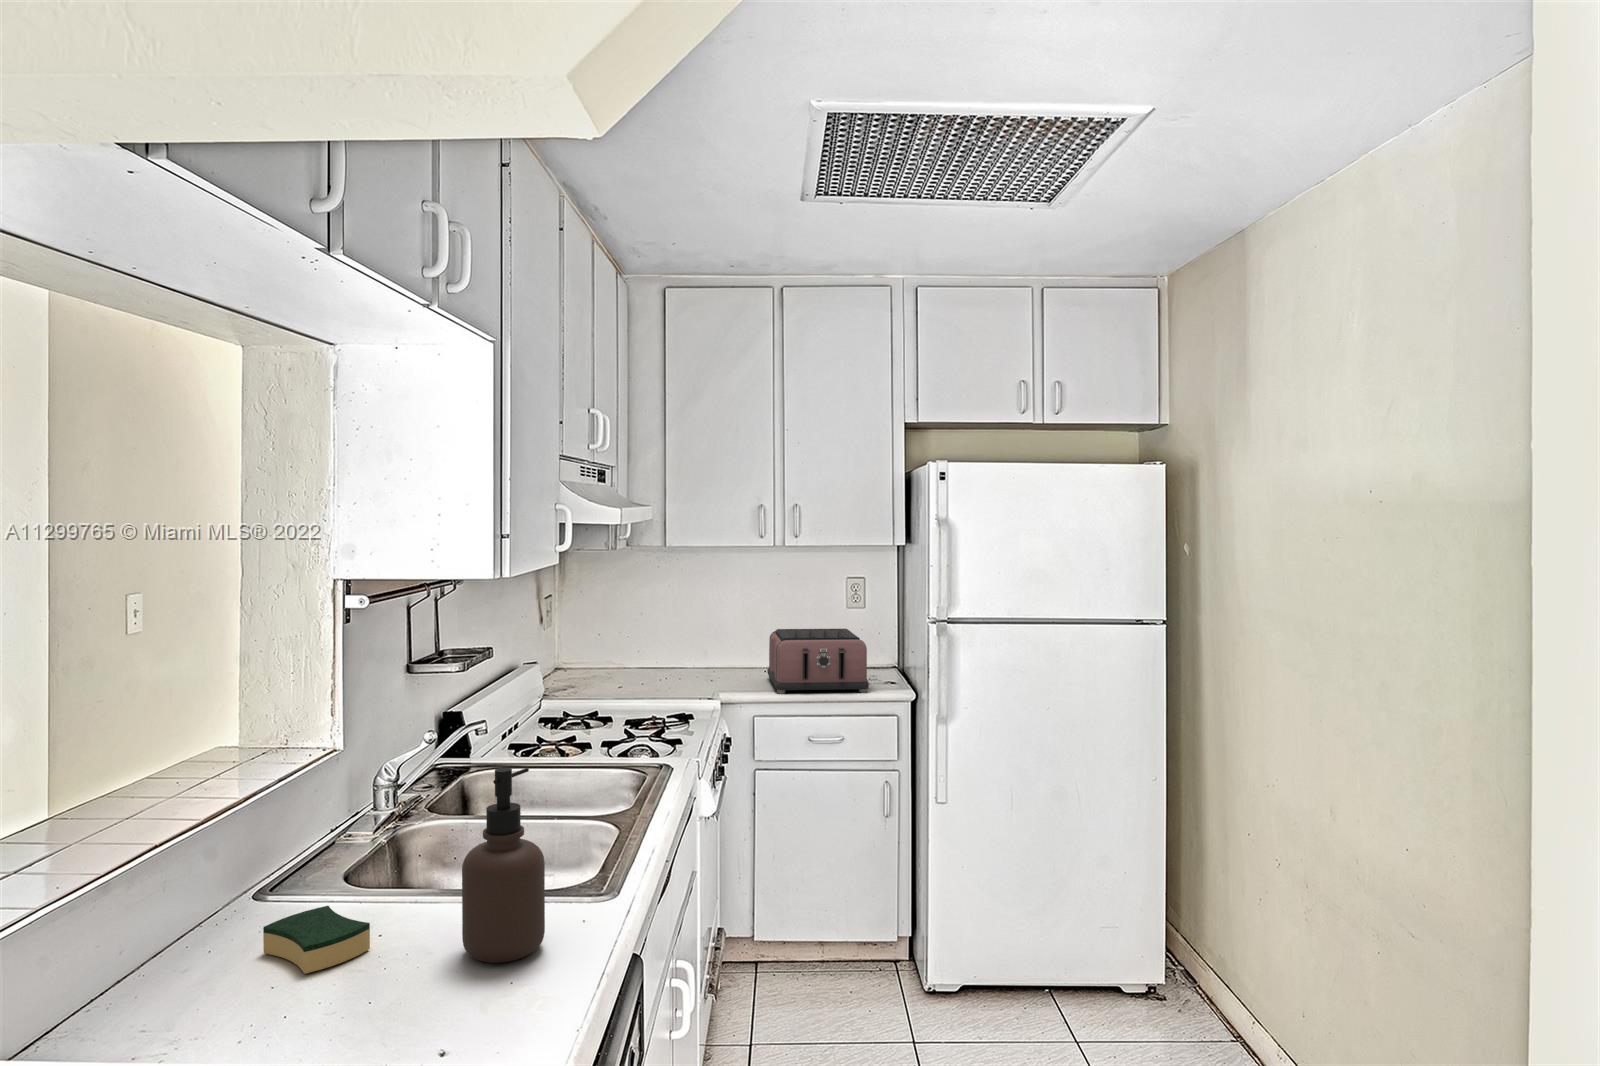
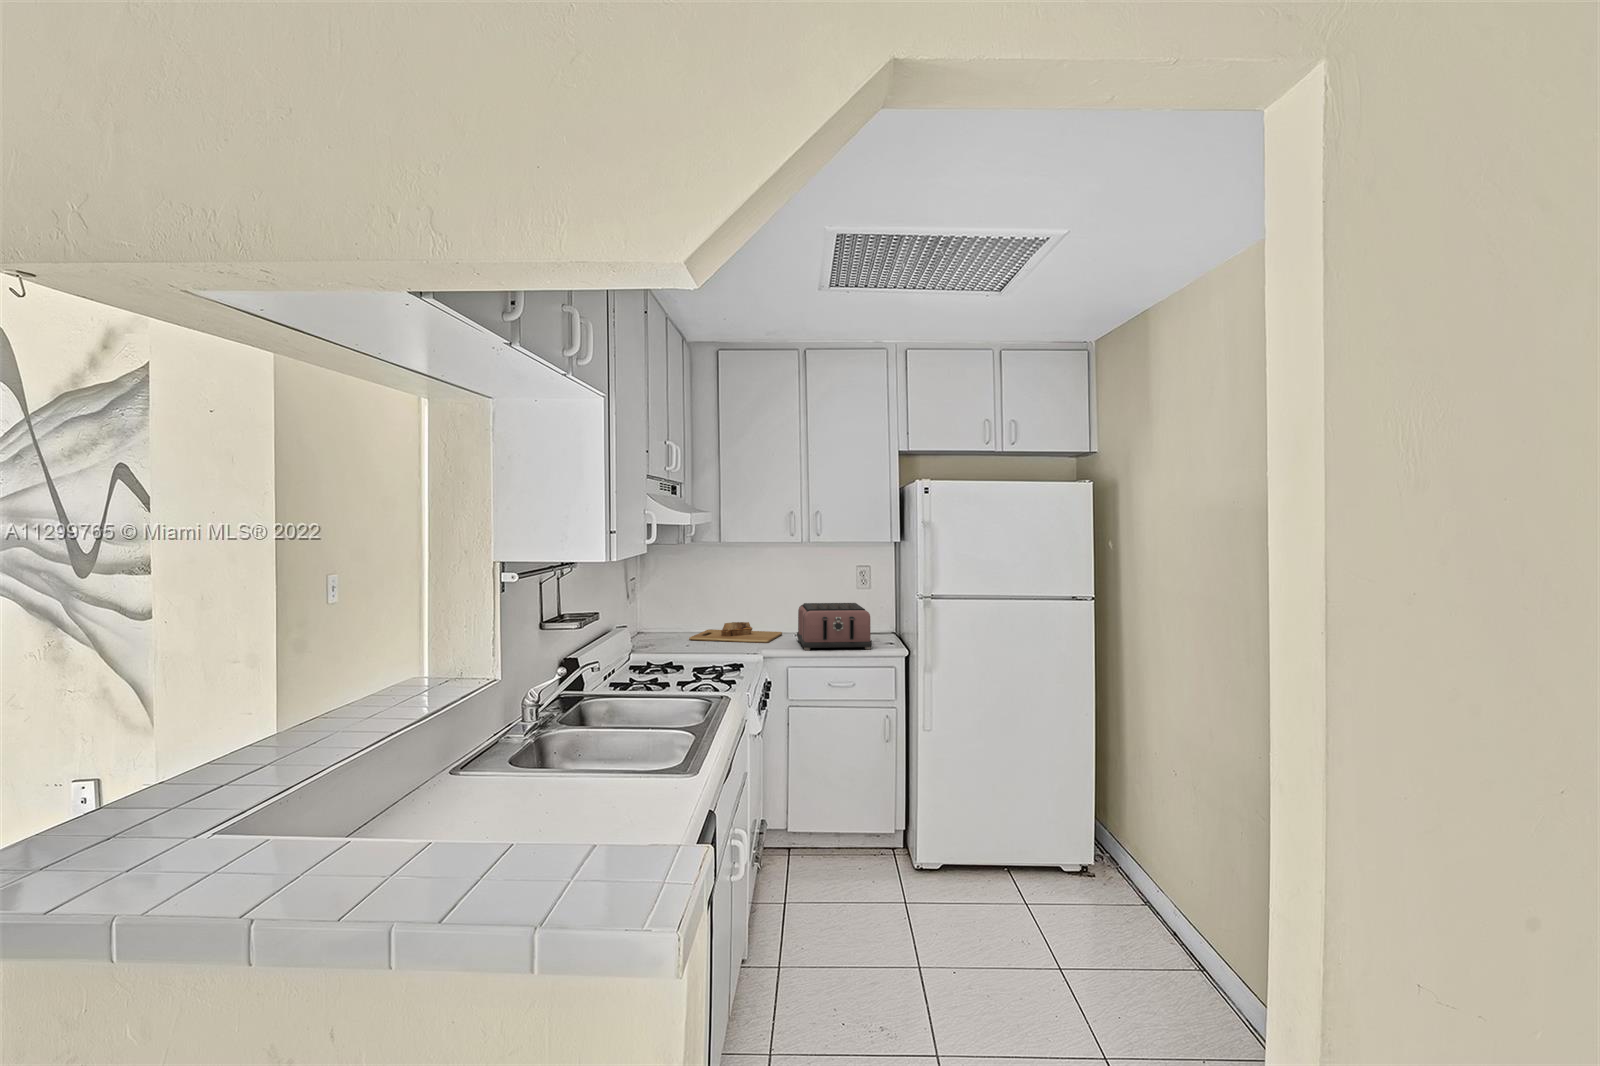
cutting board: none [622,654,748,683] -> present [689,622,782,643]
soap dispenser: present [462,768,545,963] -> none [594,684,648,813]
sponge: present [263,906,370,974] -> none [463,777,532,818]

